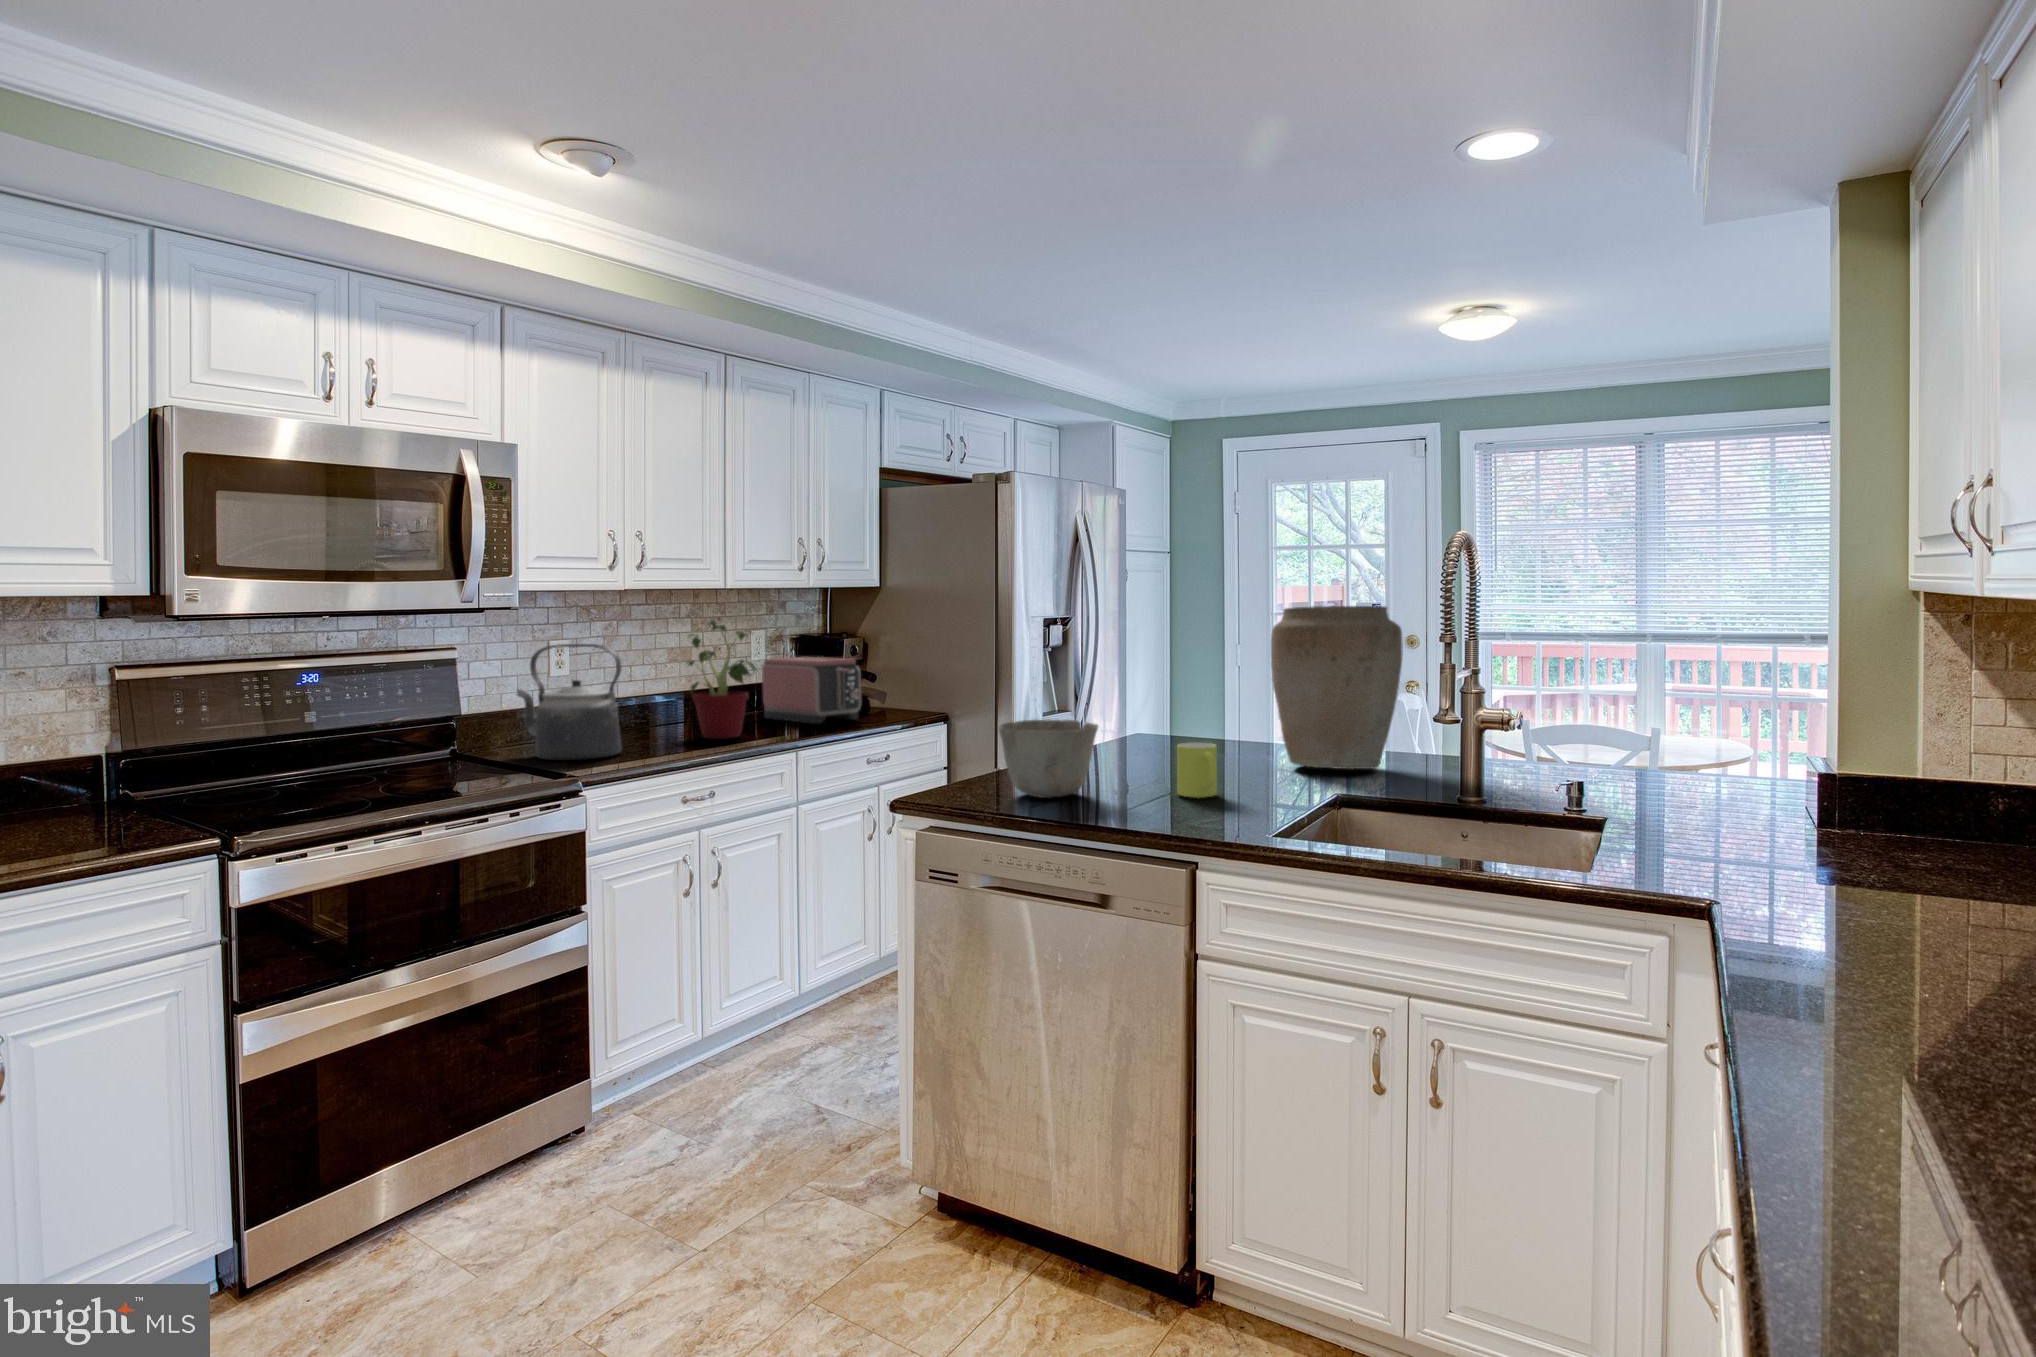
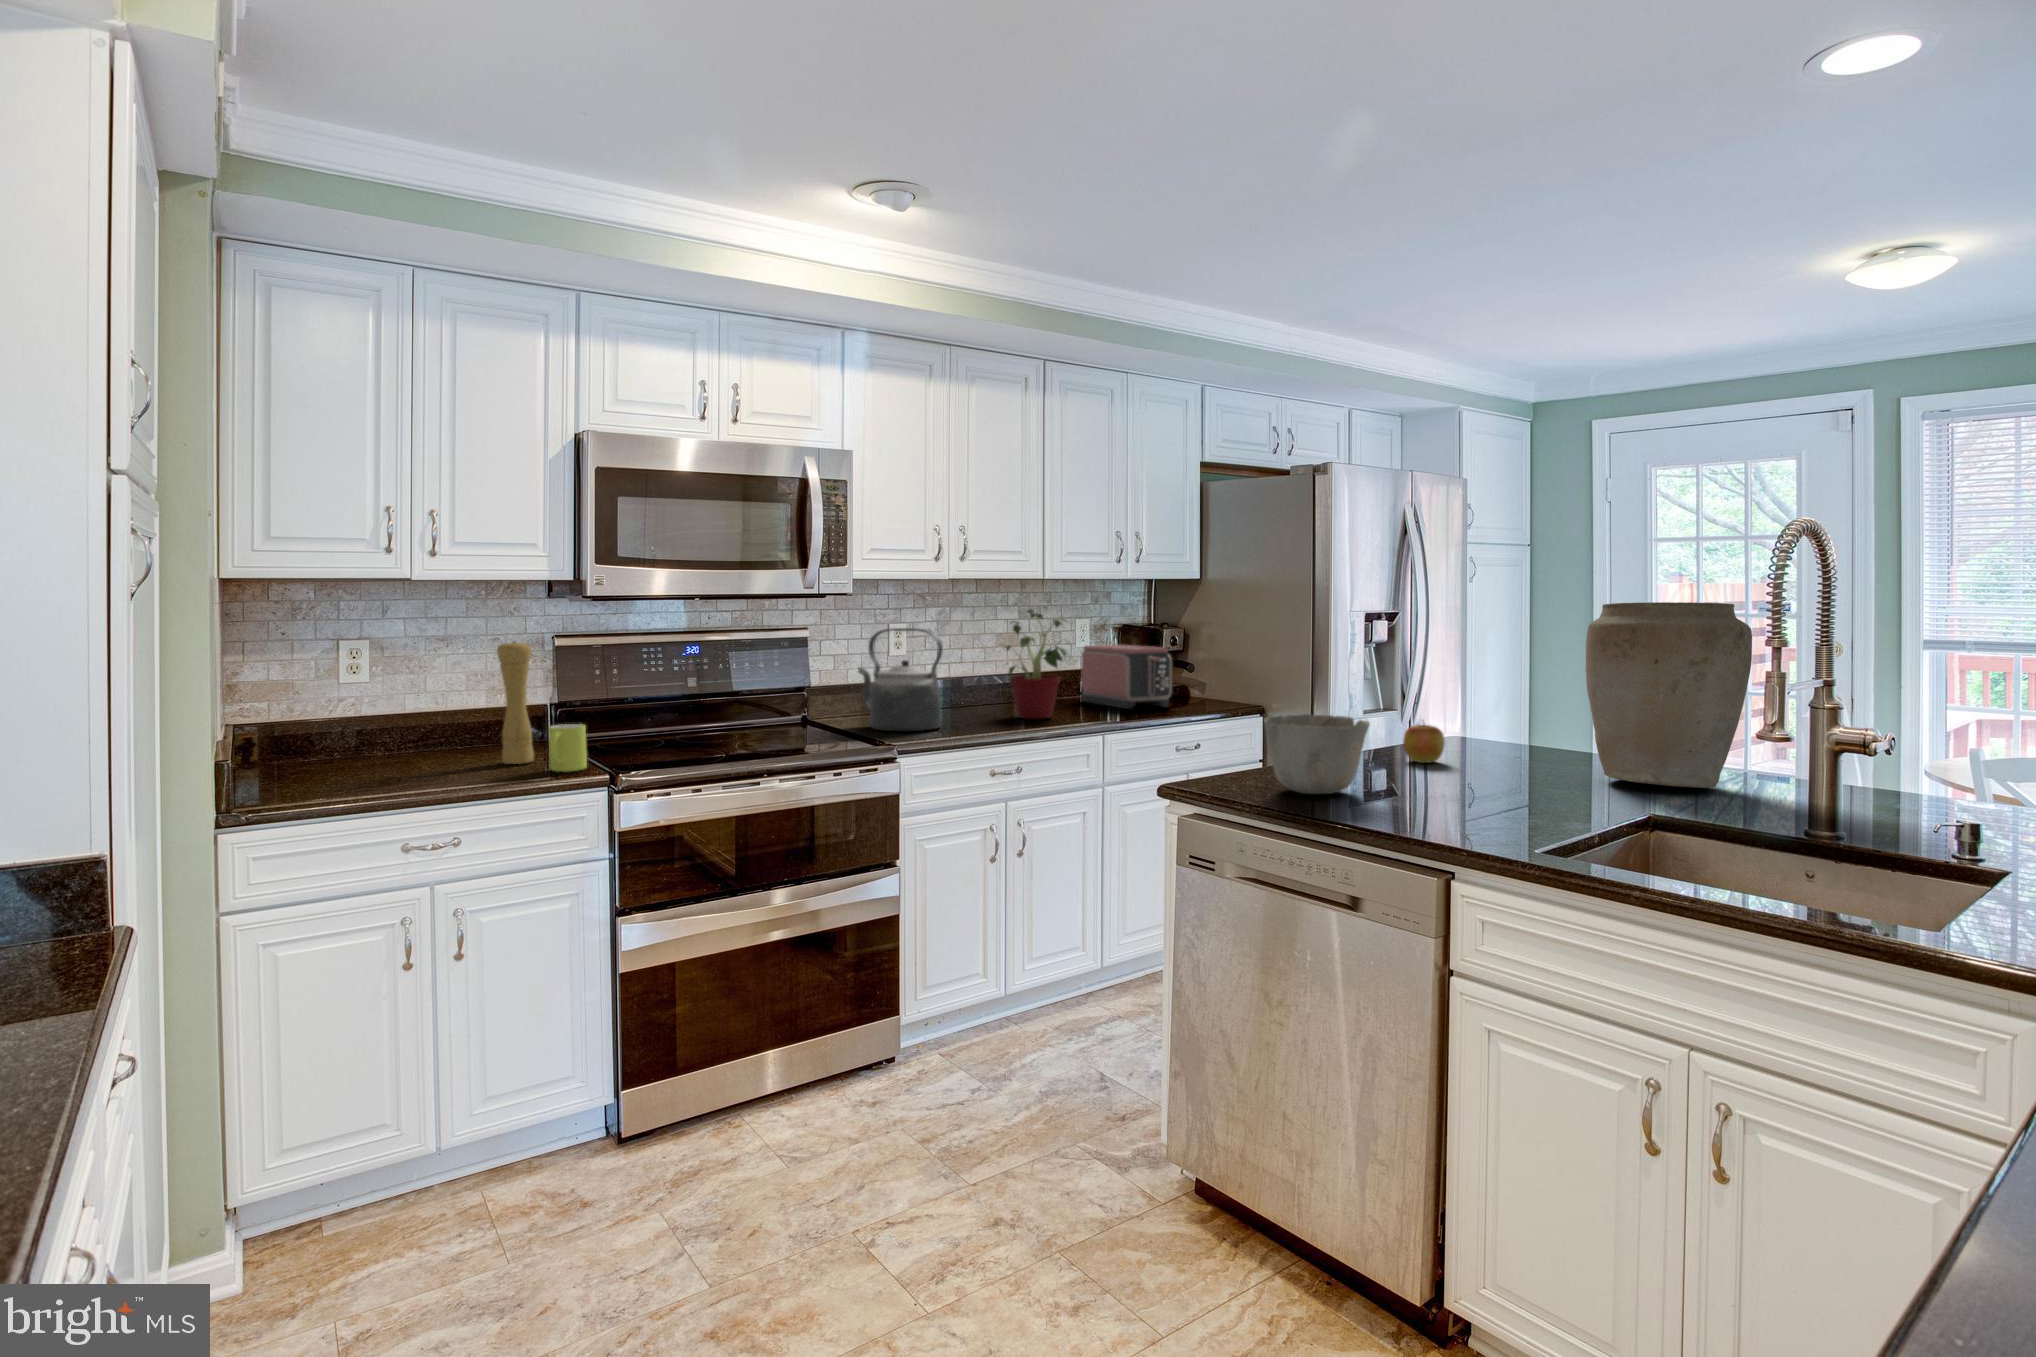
pepper mill: none [37,670,96,828] -> present [497,641,534,764]
apple: none [1112,720,1149,761] -> present [1403,724,1445,763]
mug: present [1177,743,1217,798] -> present [549,724,587,772]

